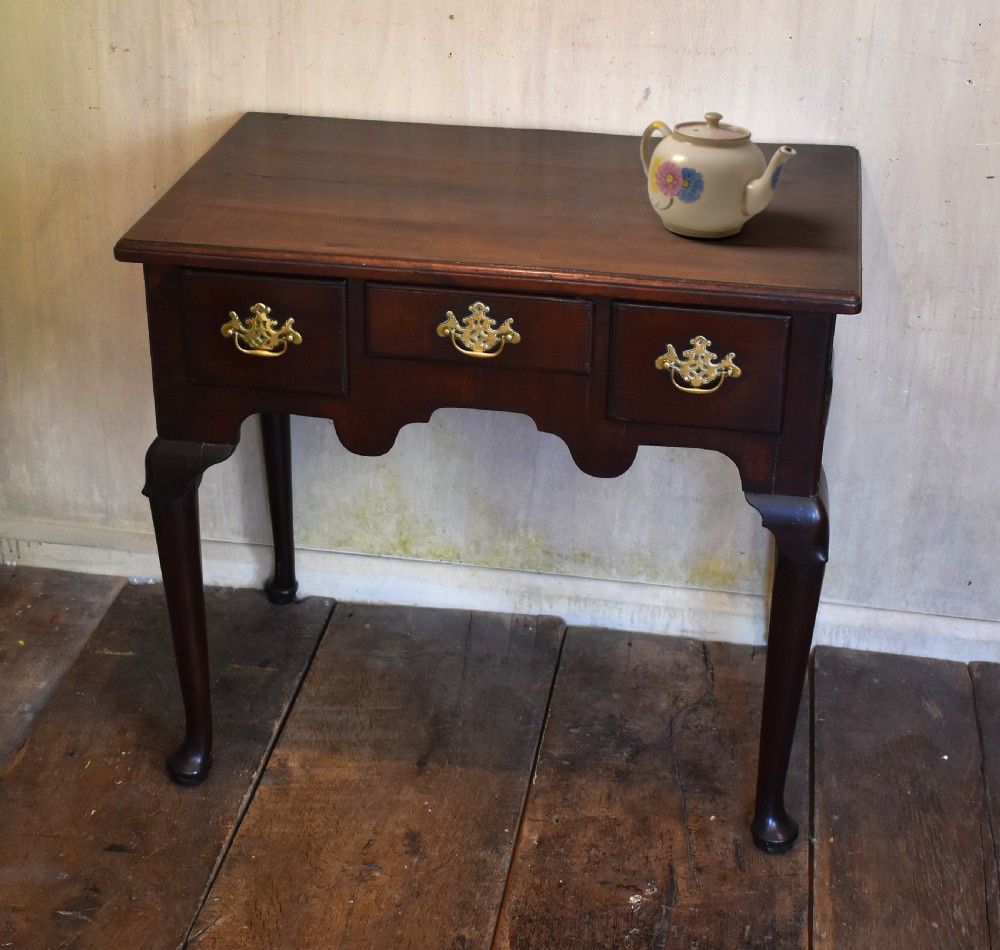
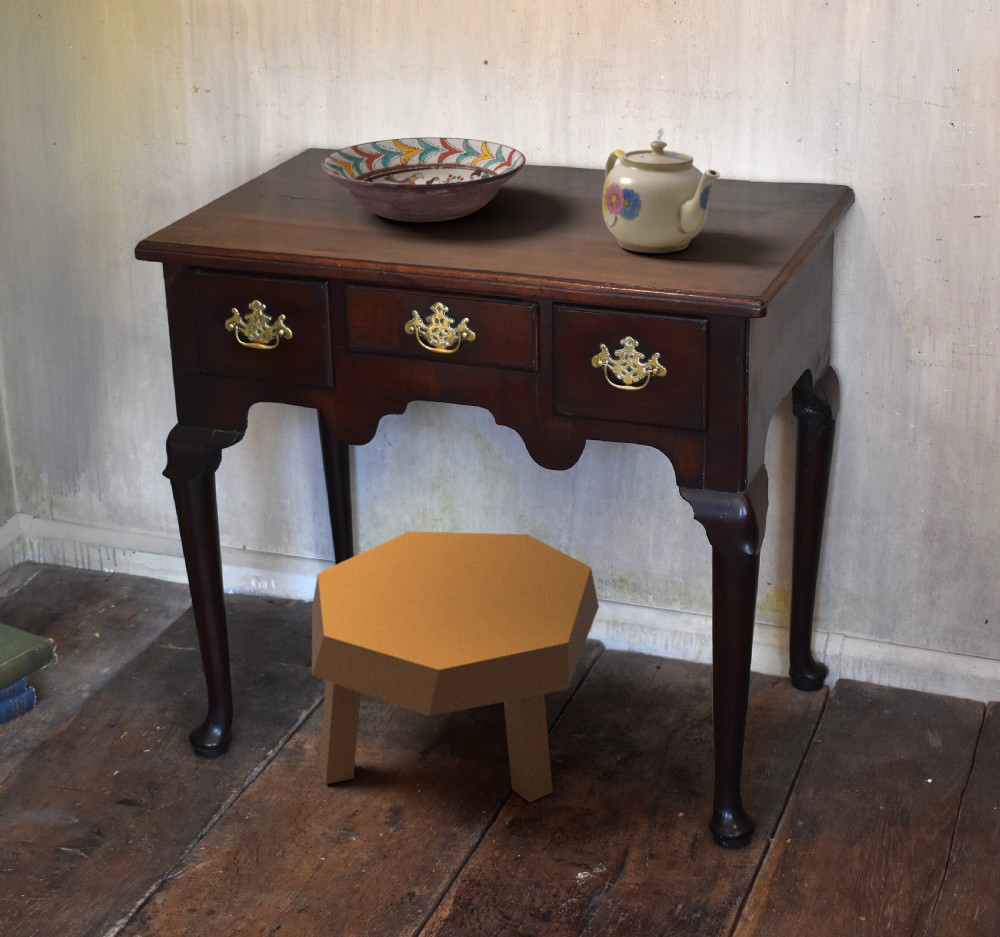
decorative bowl: none [313,104,543,205] -> present [322,137,526,222]
footstool: none [300,526,605,817] -> present [312,532,599,802]

